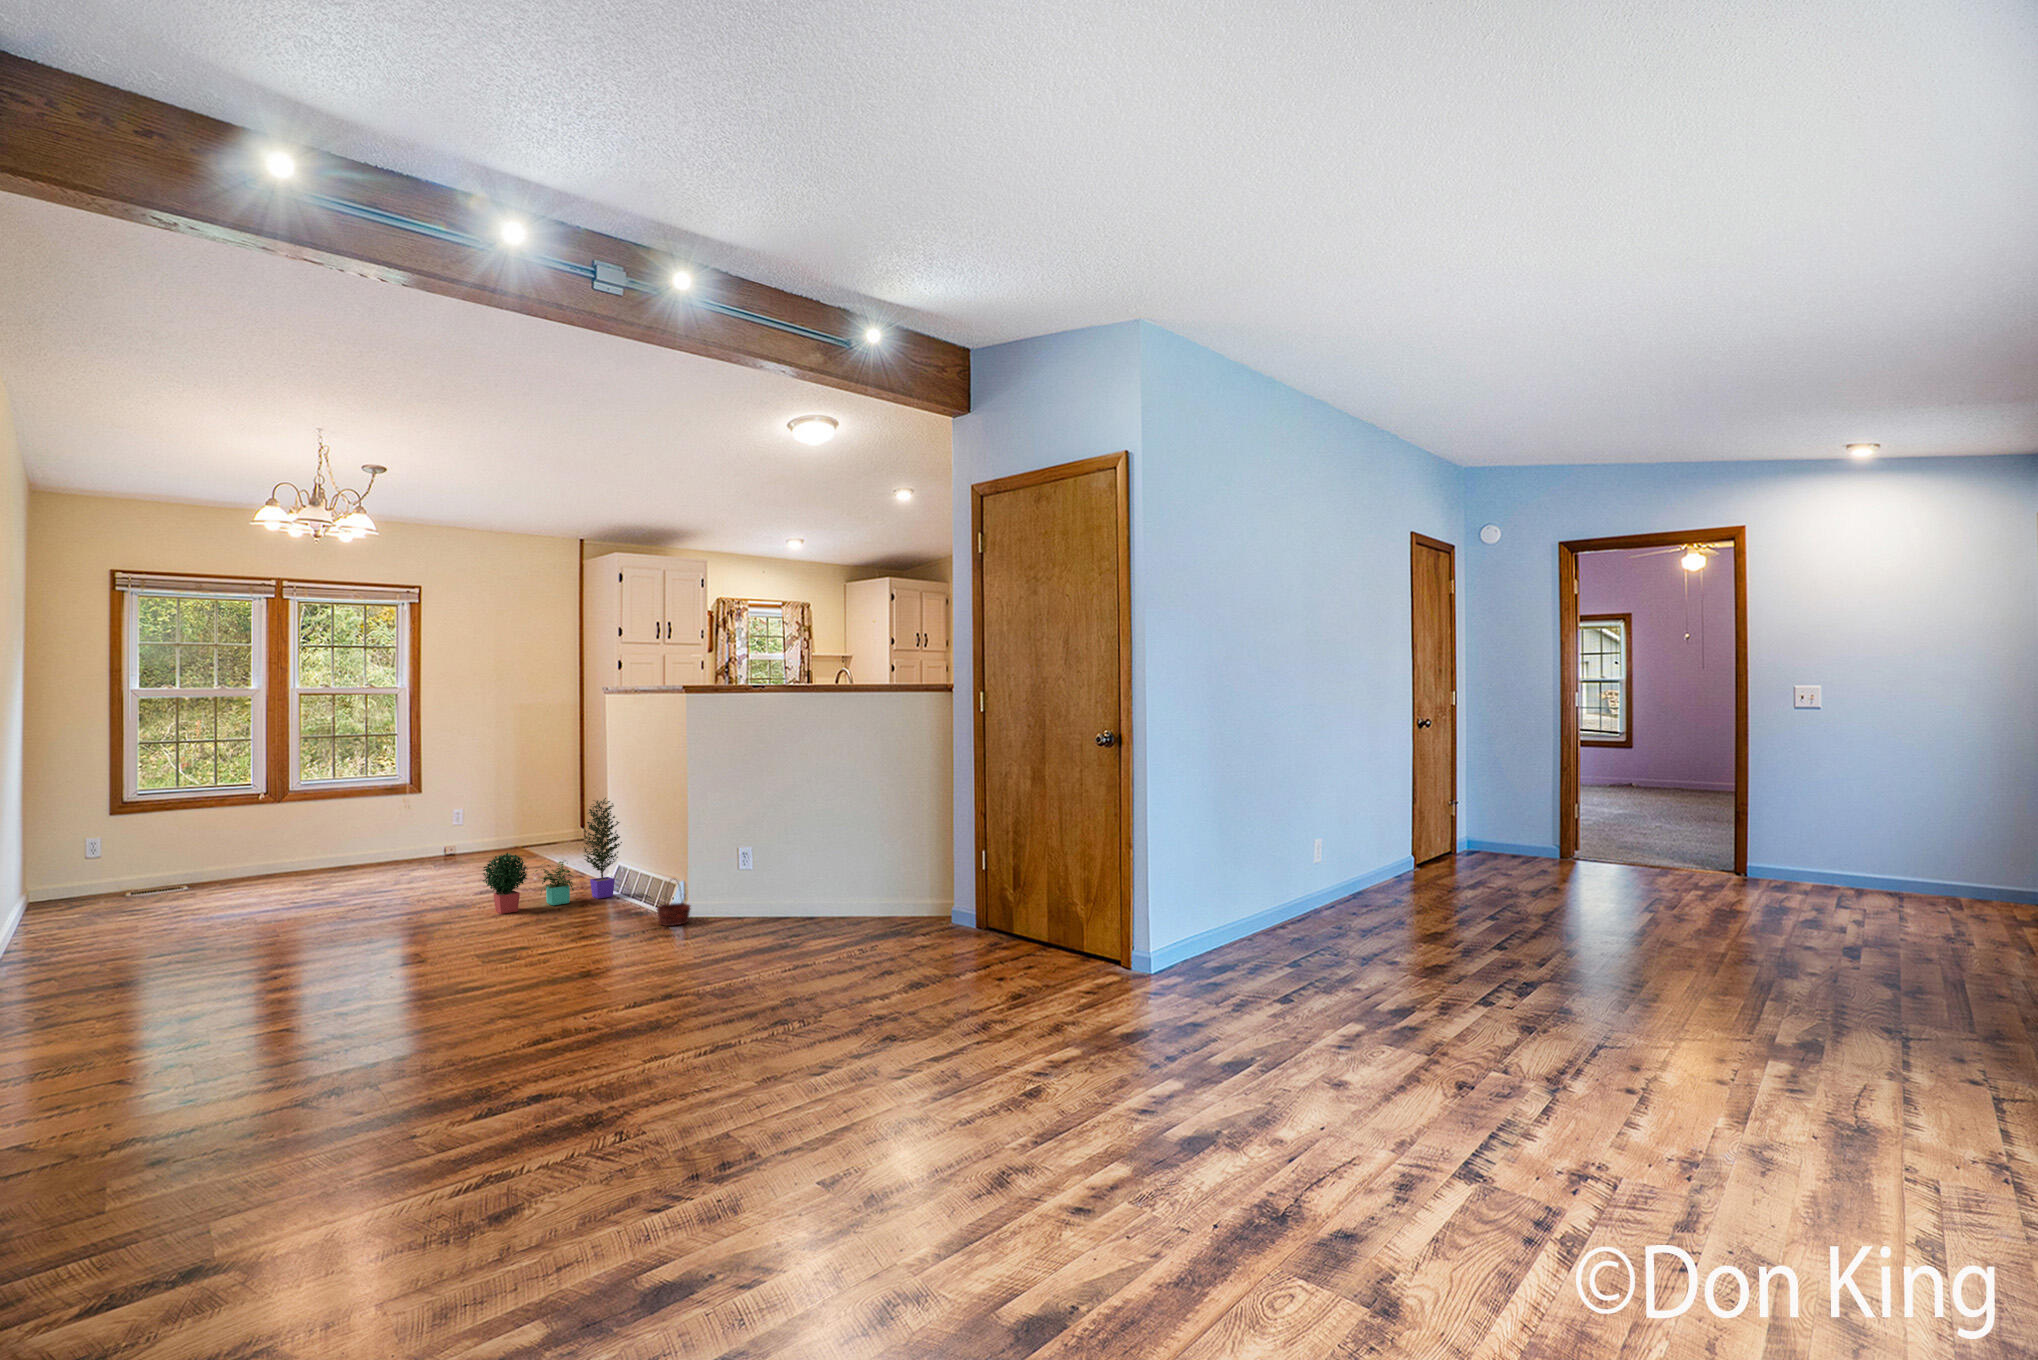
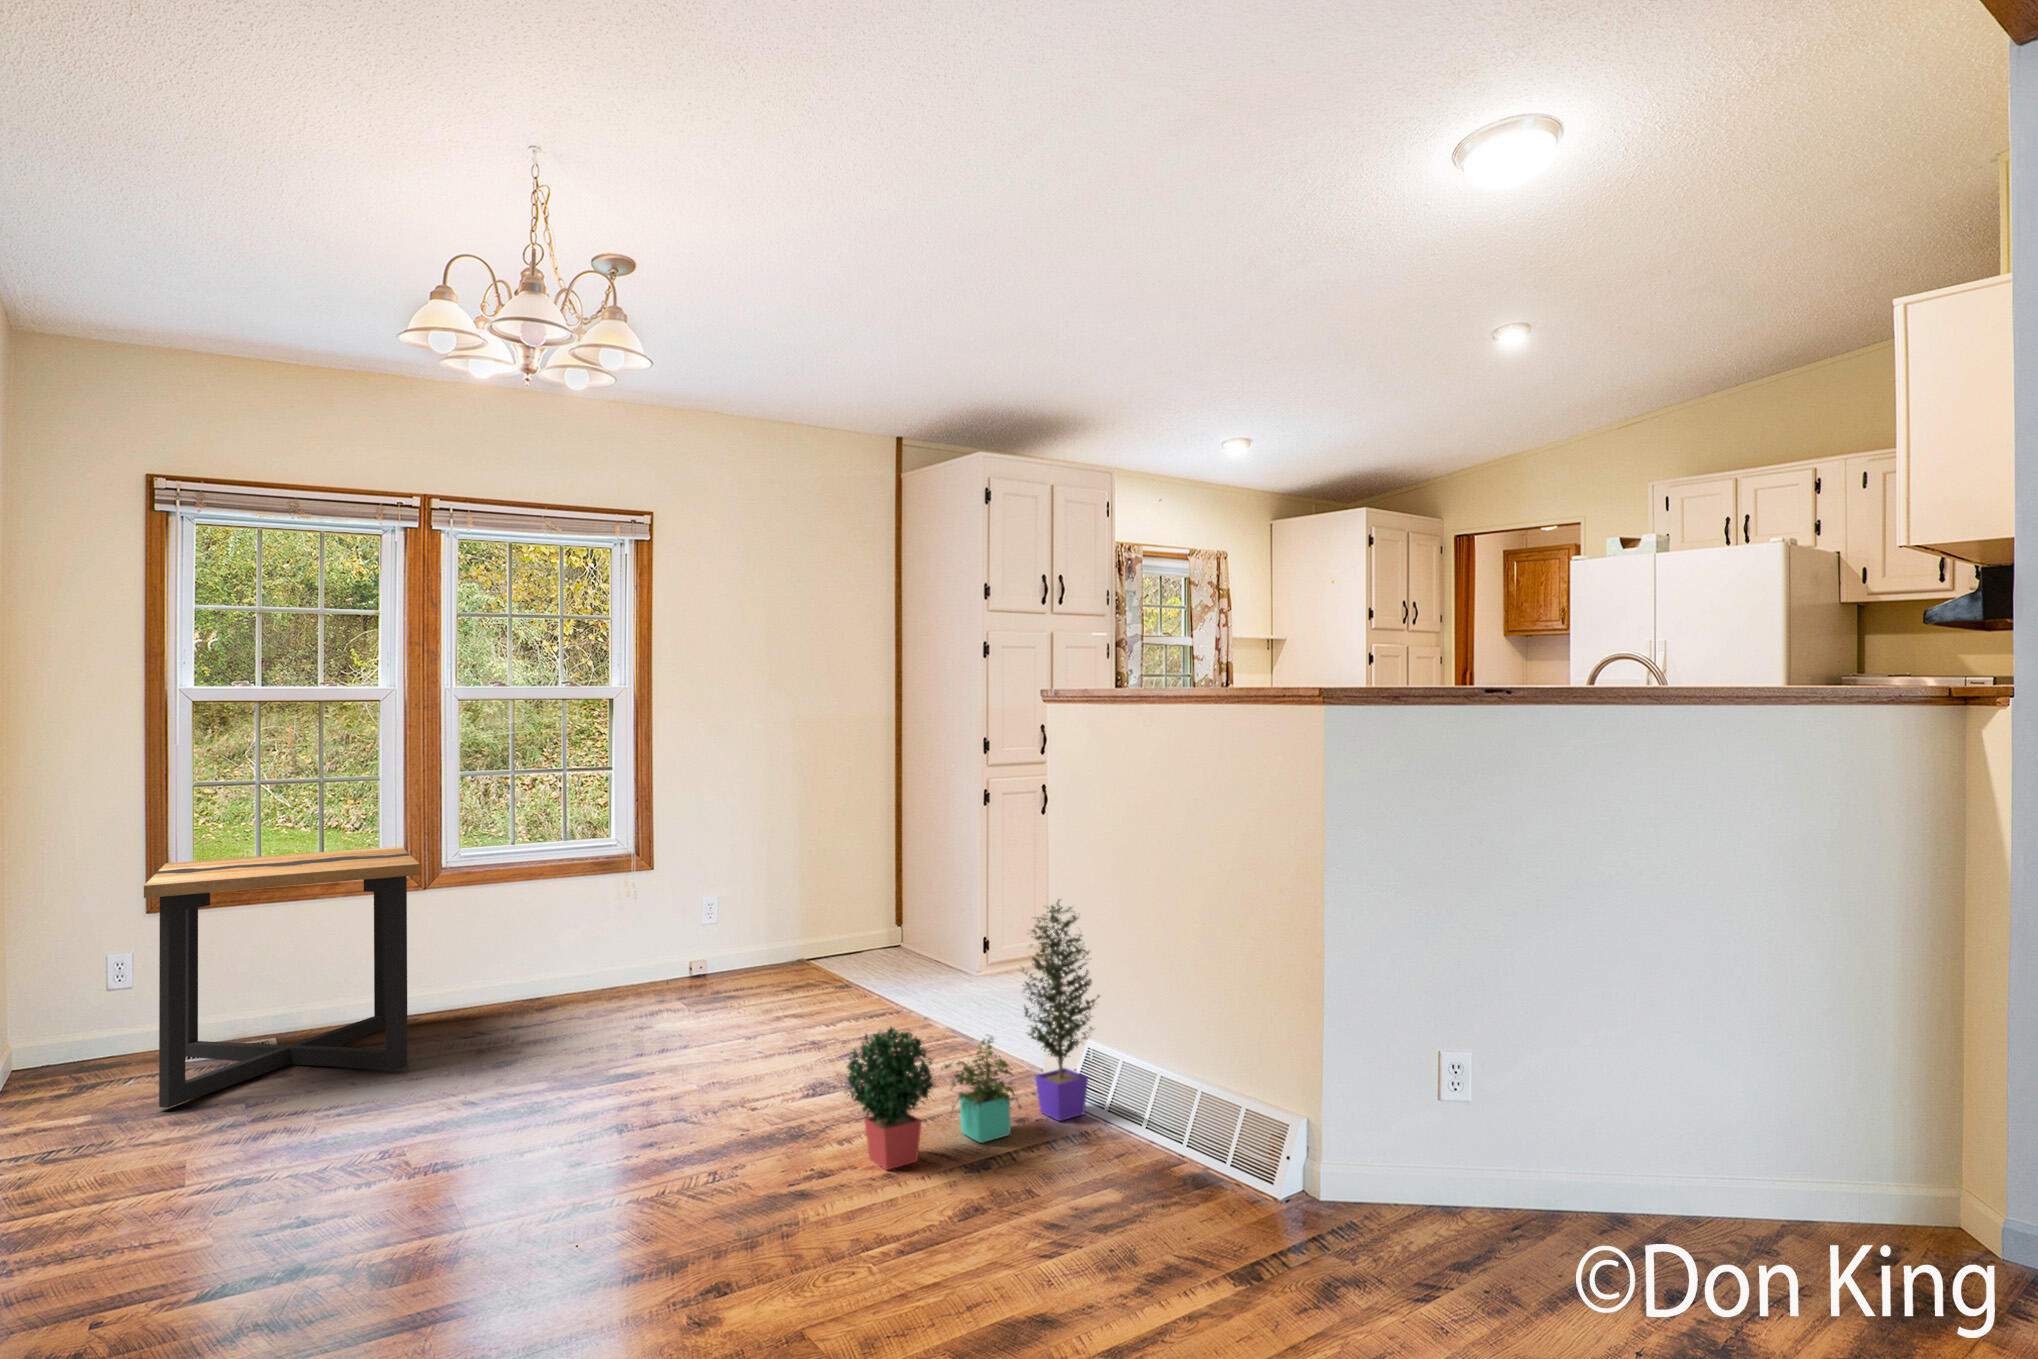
side table: none [123,777,274,903] -> present [144,846,420,1108]
basket: present [657,879,690,926] -> none [1272,1113,1357,1240]

